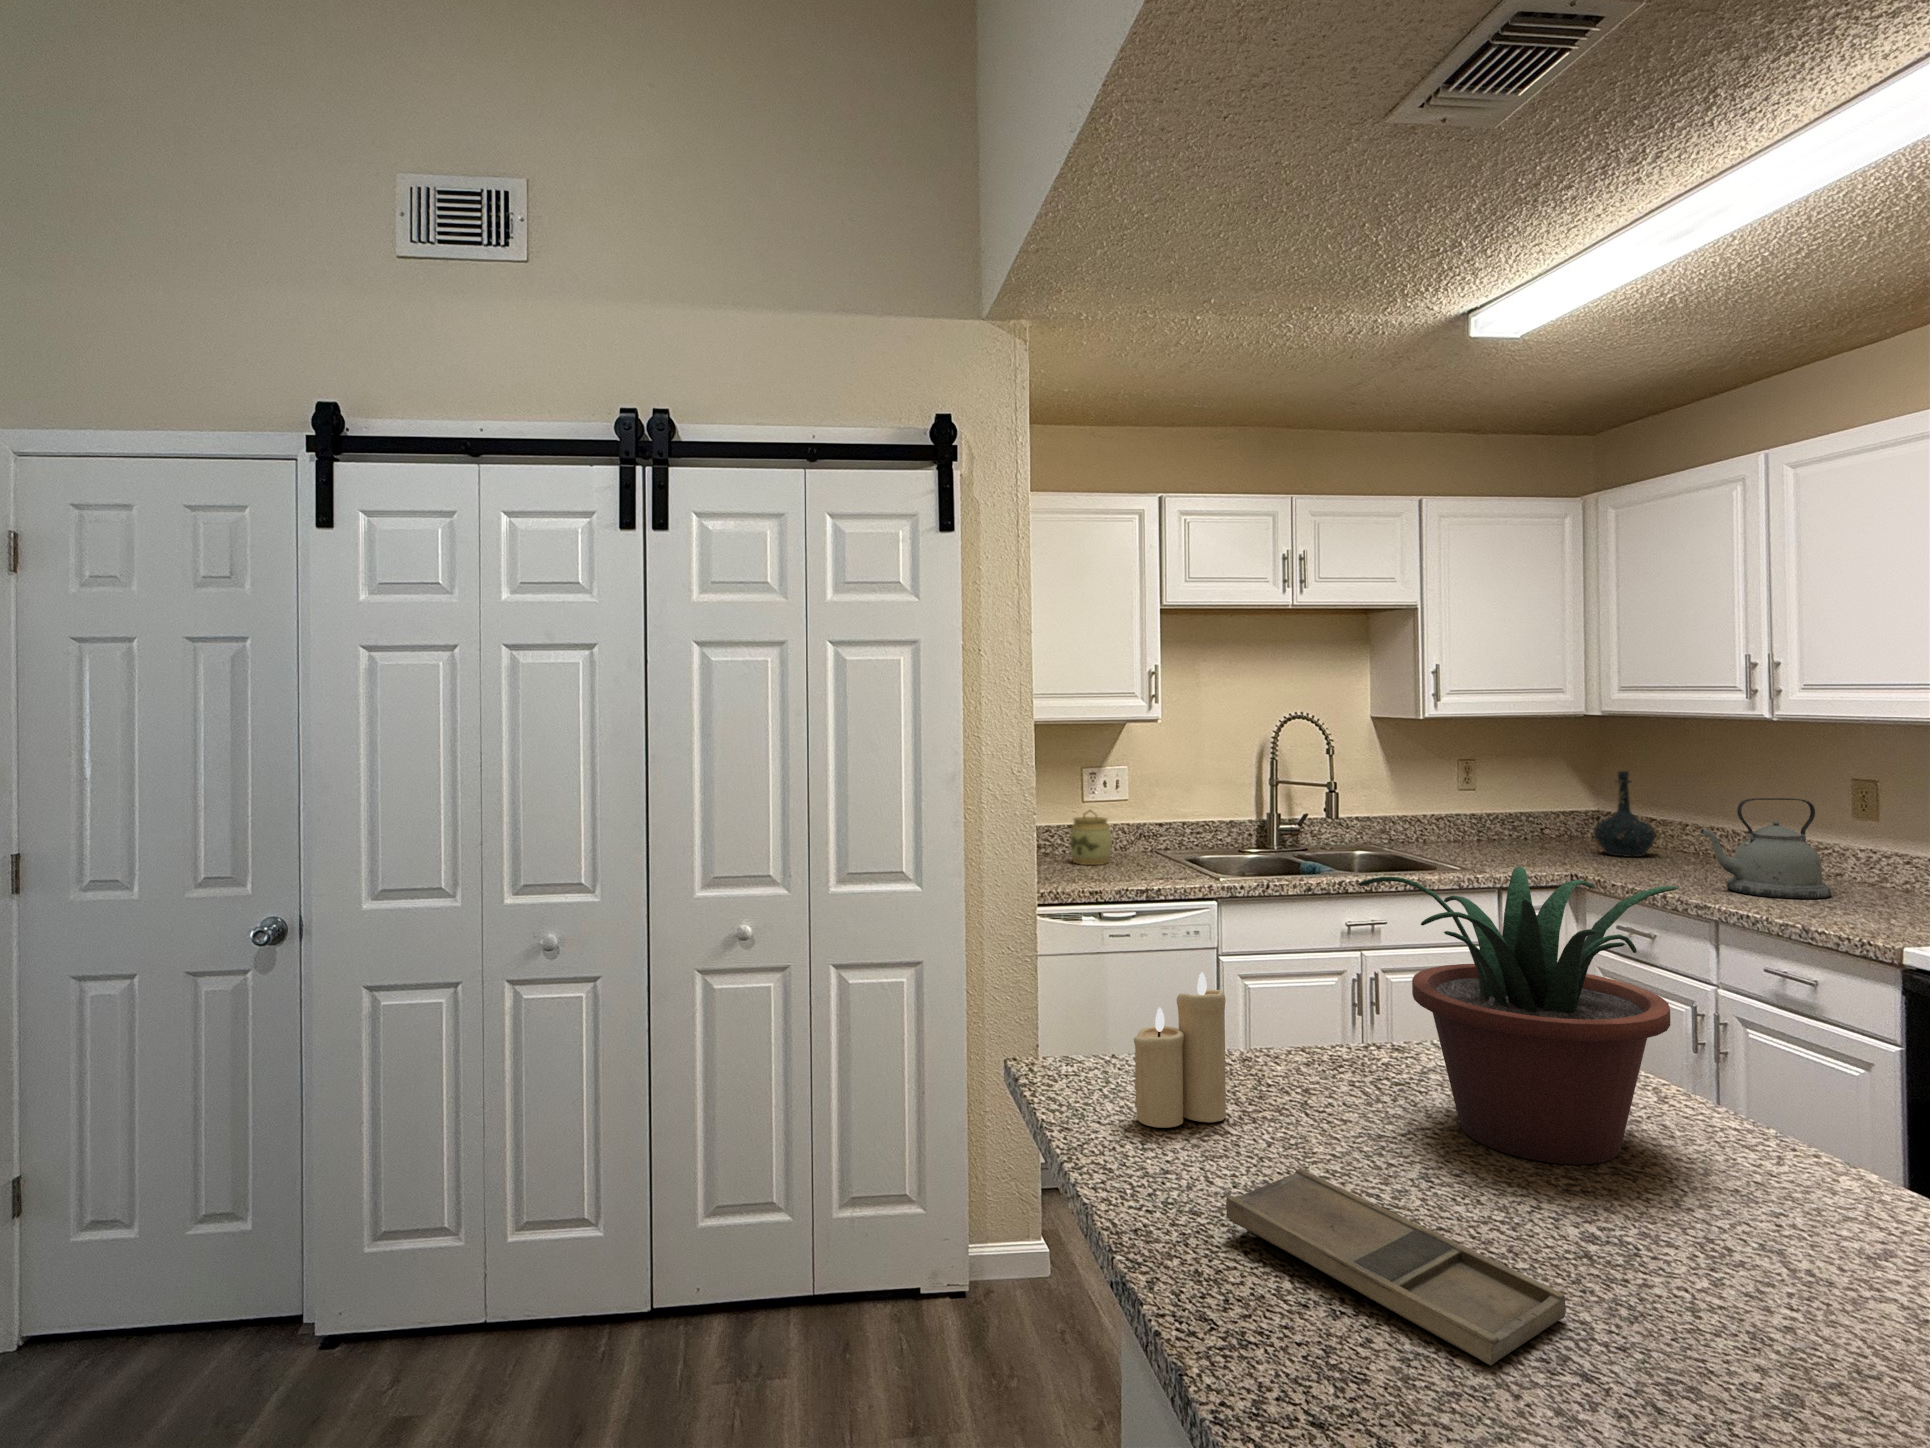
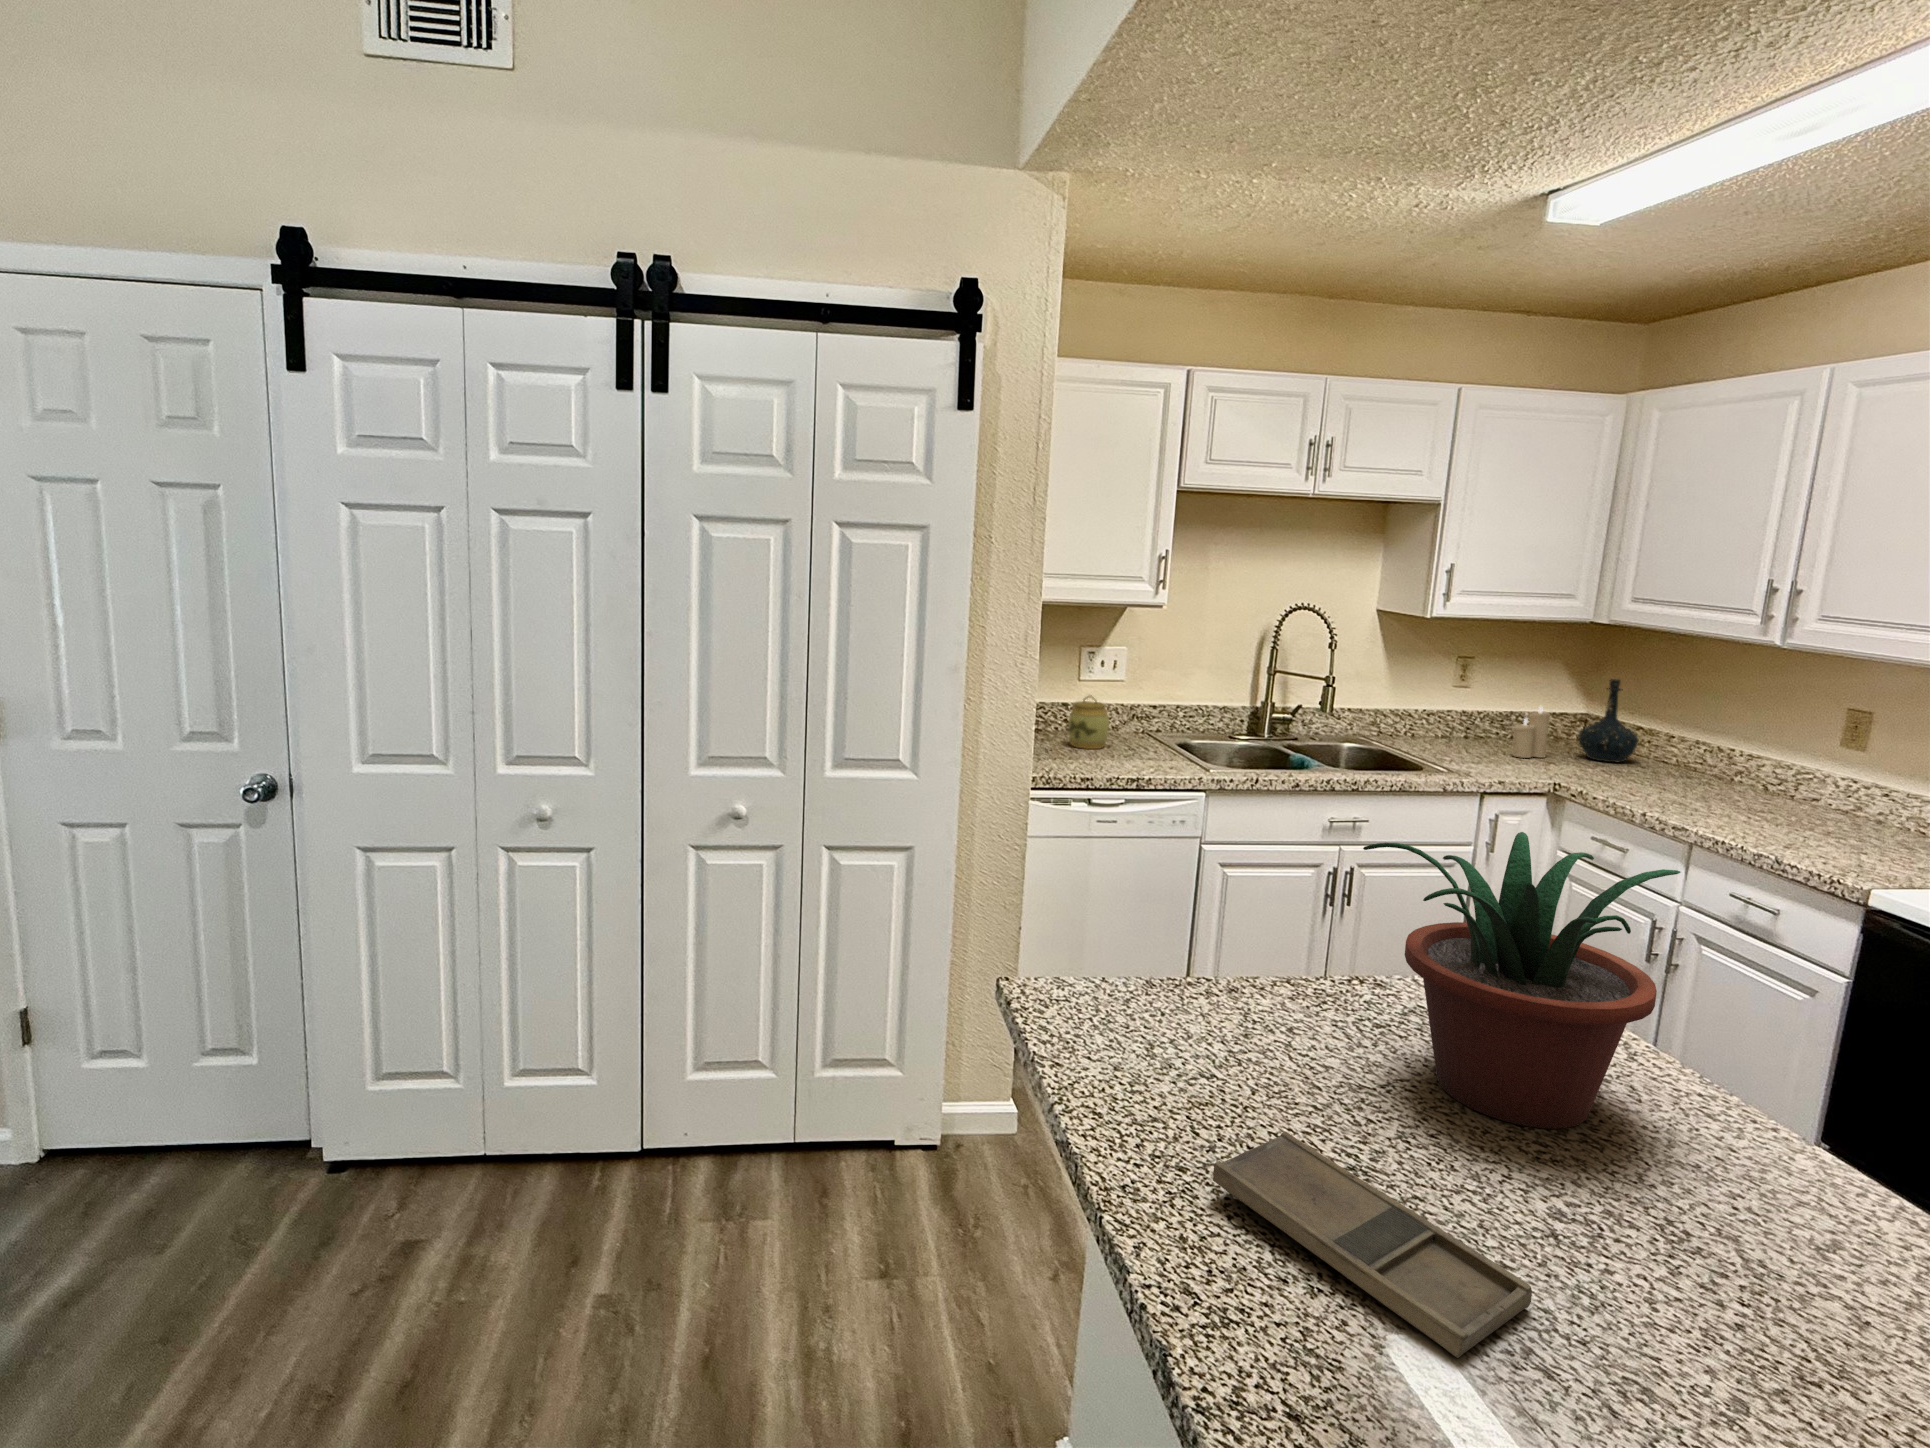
kettle: present [1700,798,1831,899] -> none [1686,721,1804,821]
candle: present [1134,972,1226,1128] -> present [1512,707,1550,758]

